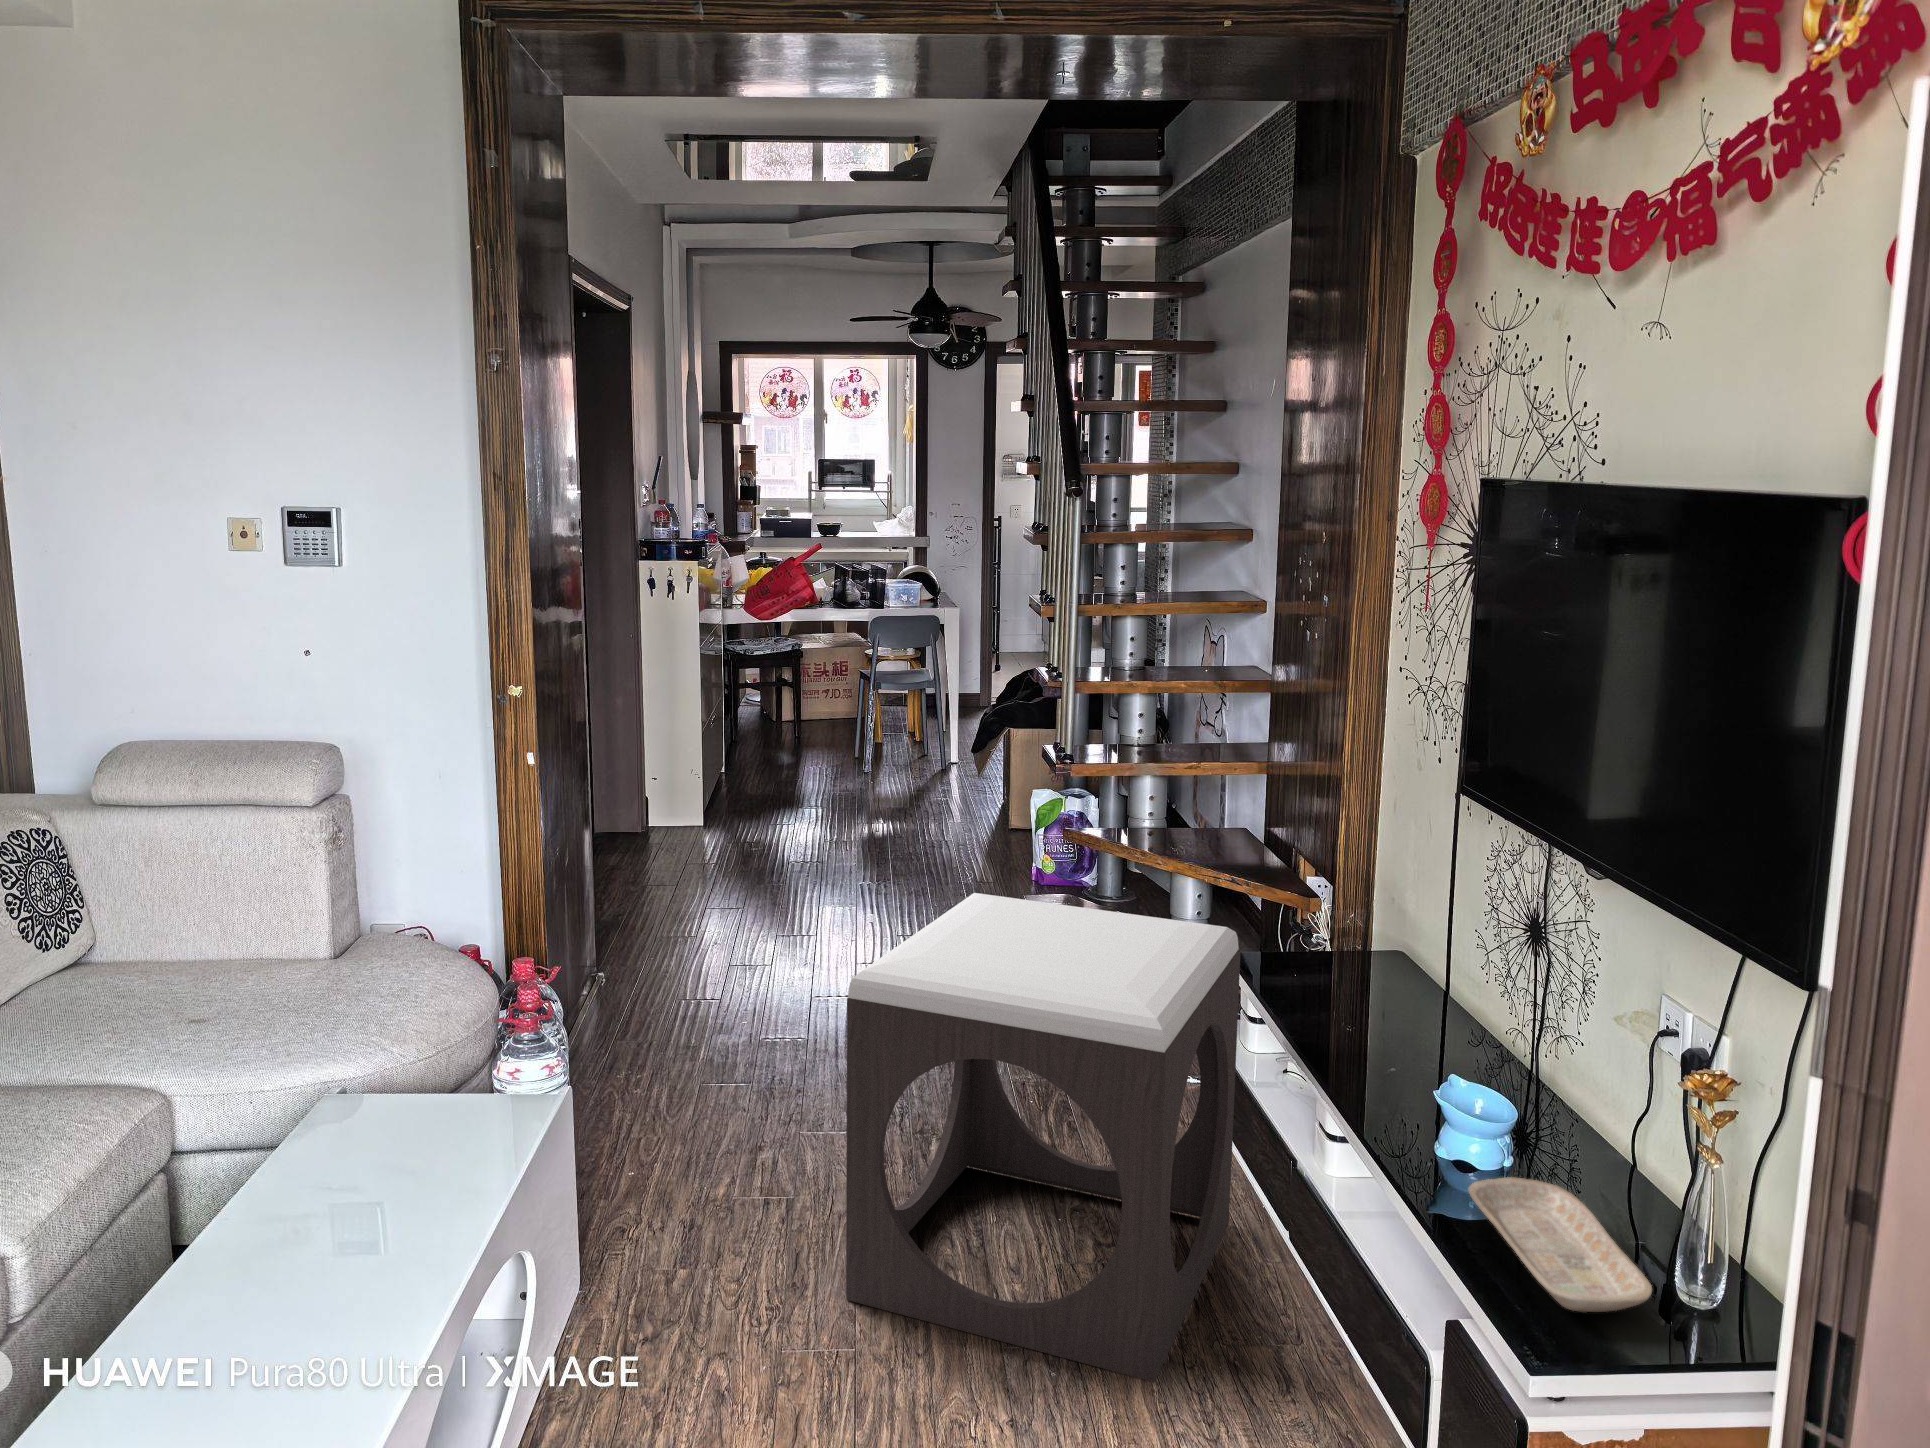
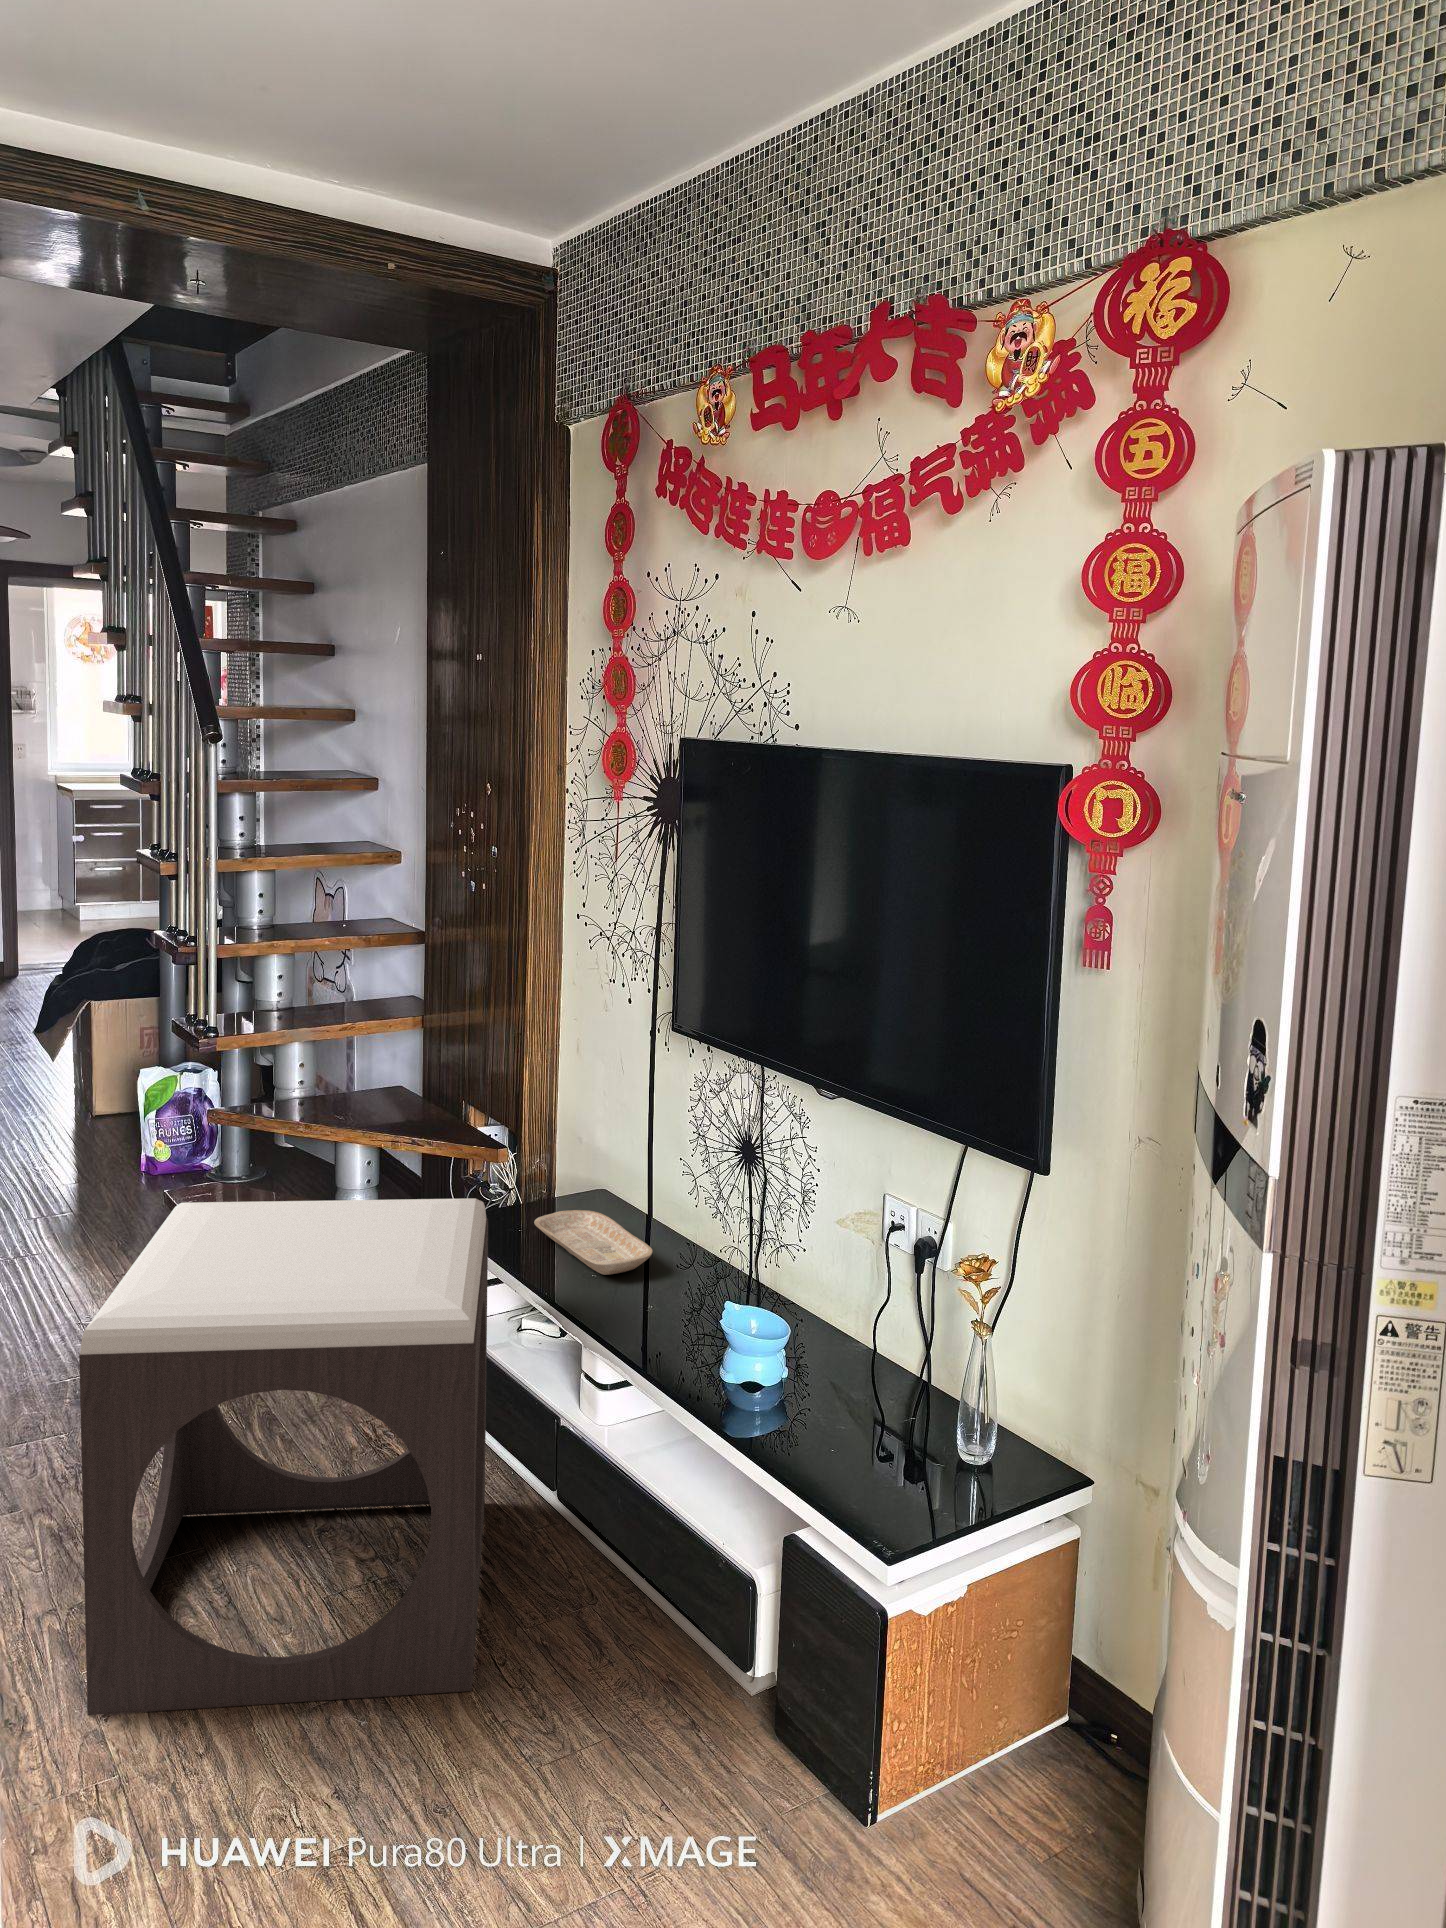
tray: present [1469,1177,1652,1312] -> present [534,1210,653,1275]

